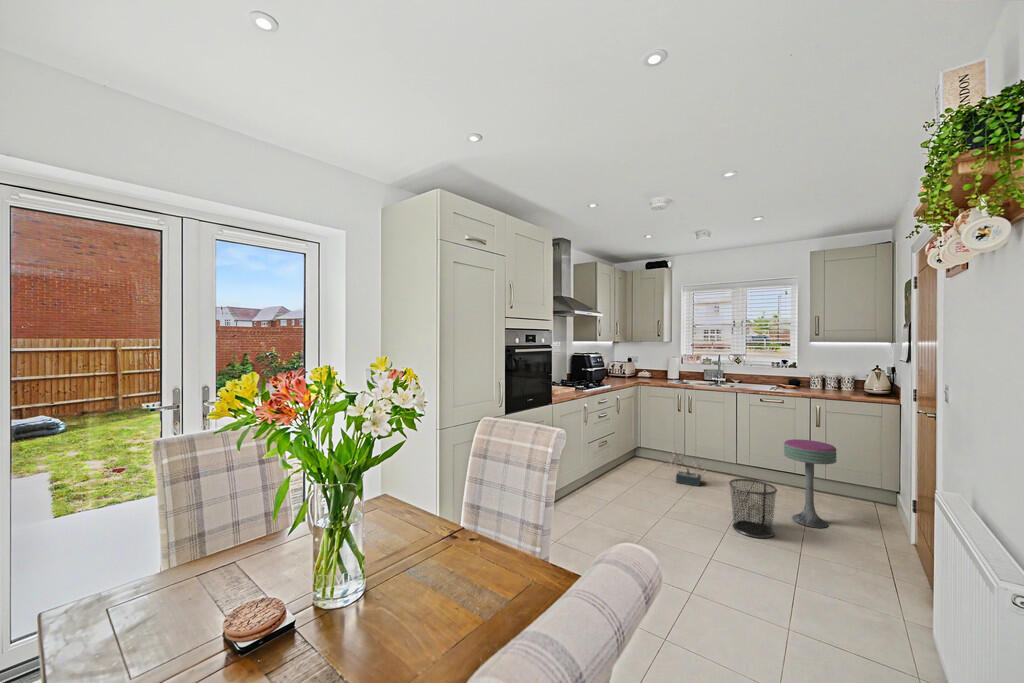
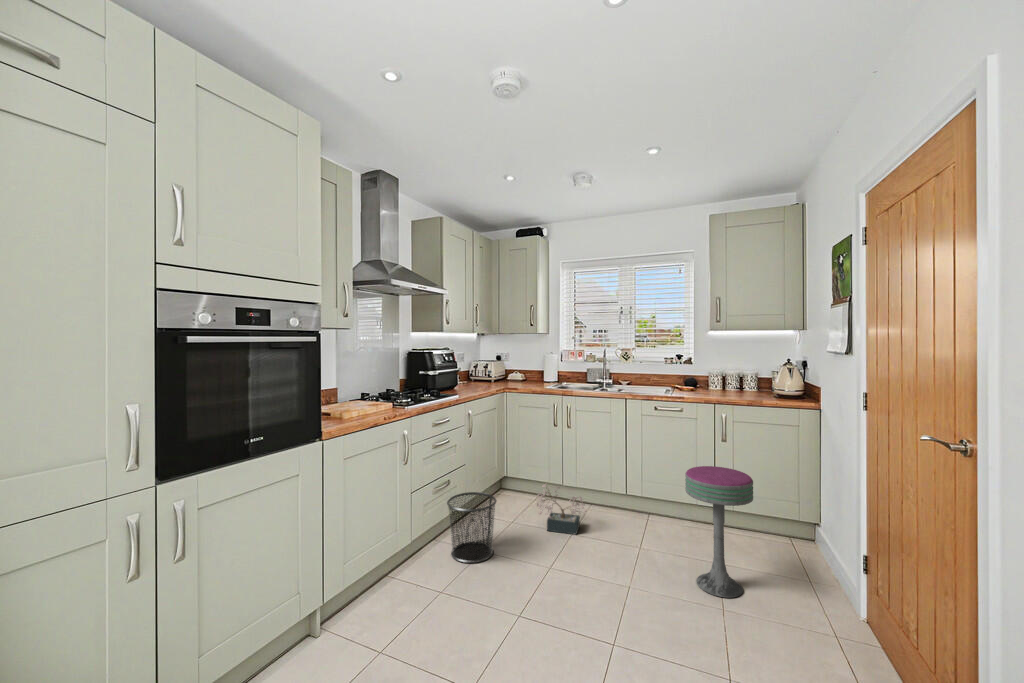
waste bin: present [729,479,777,538] -> present [447,492,497,563]

